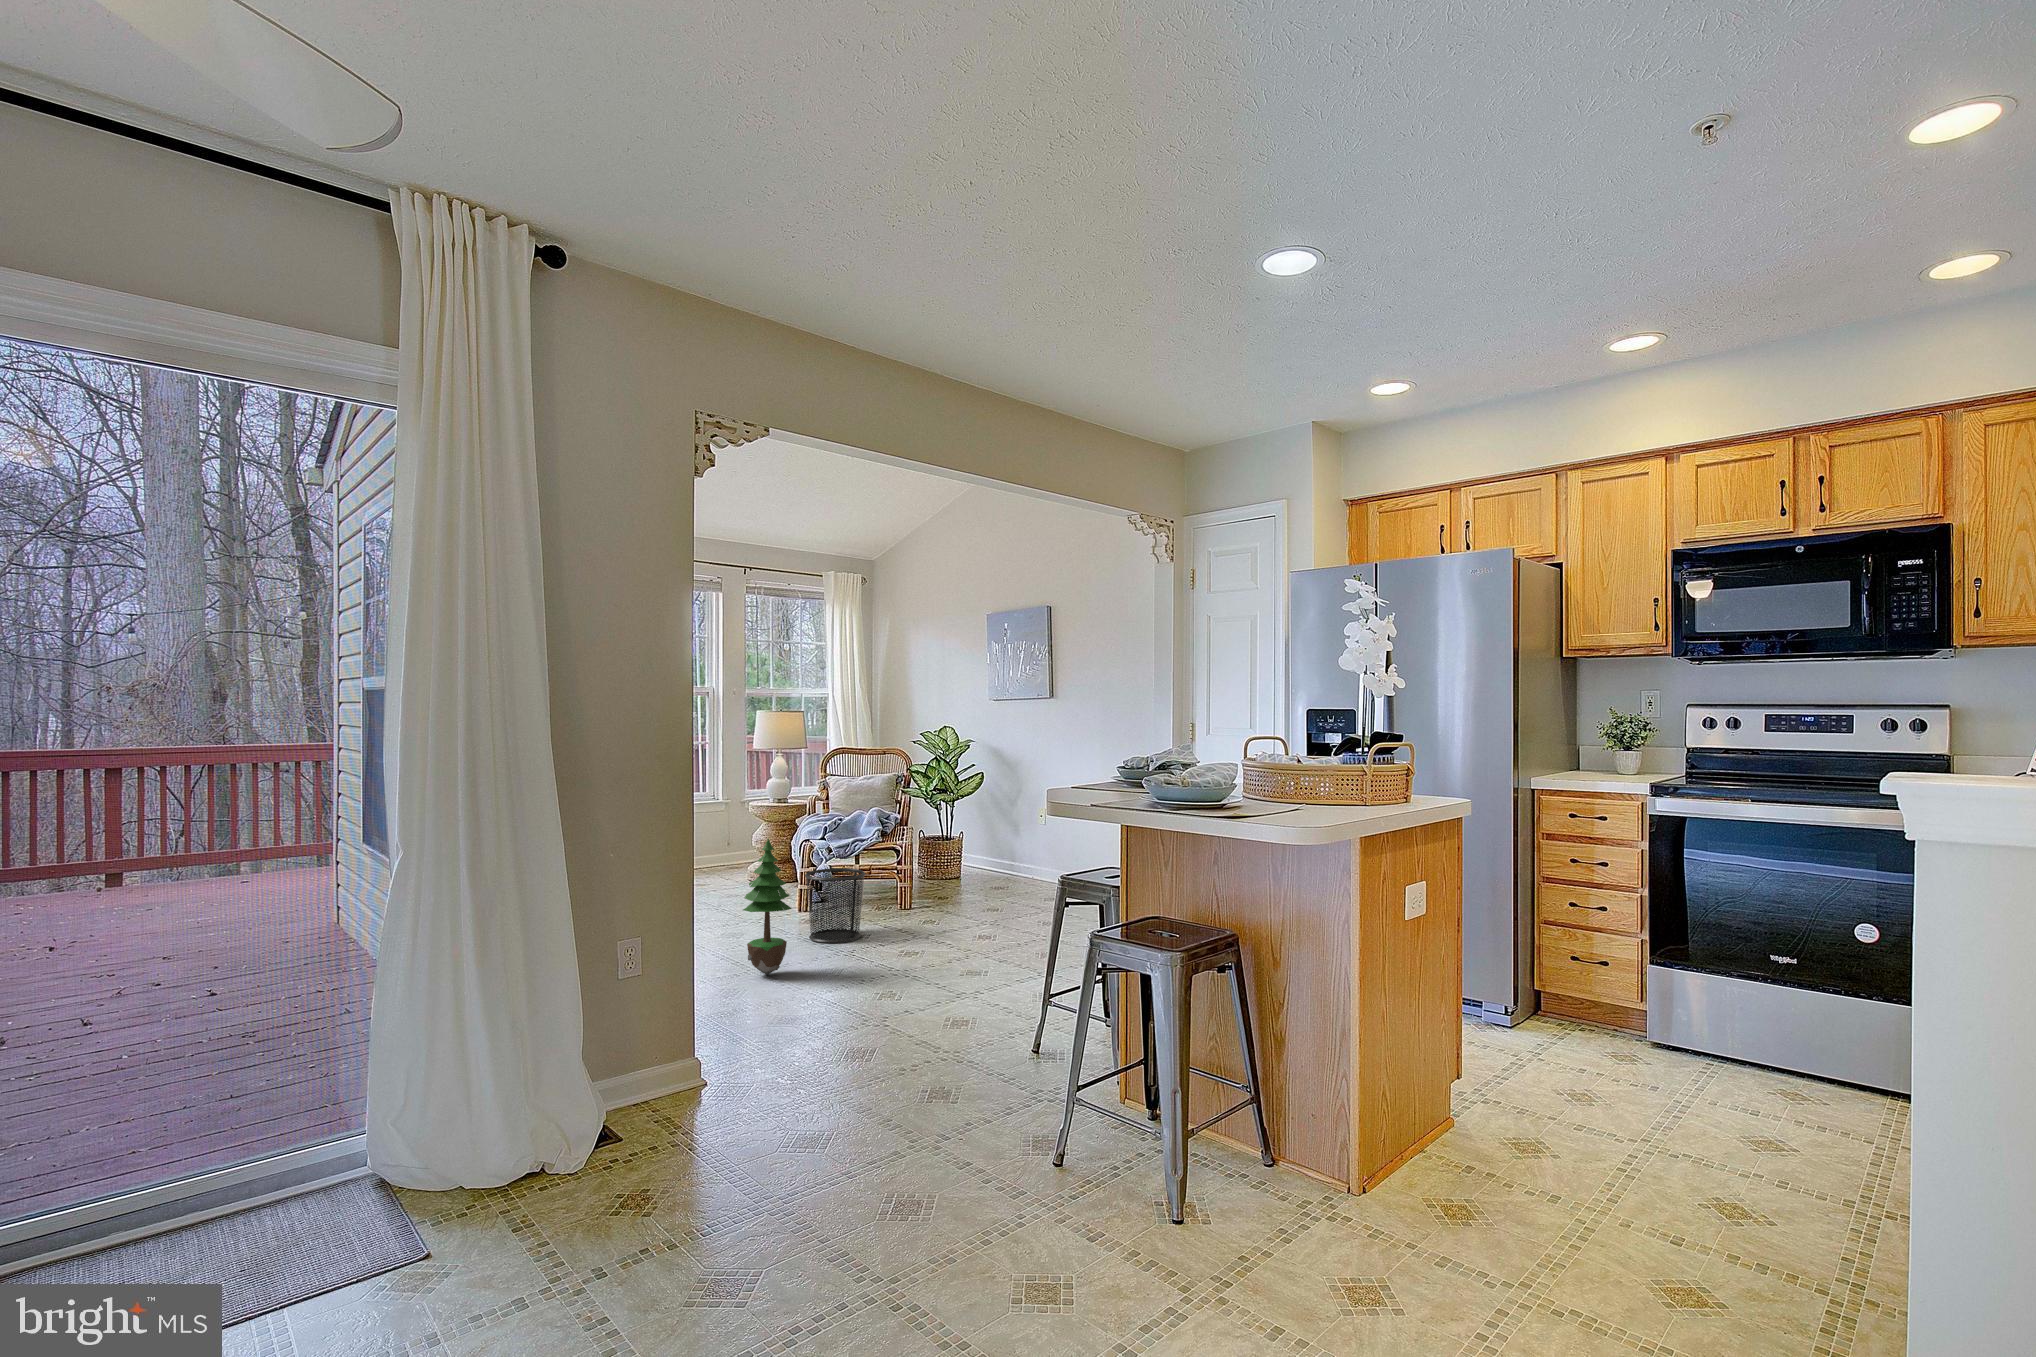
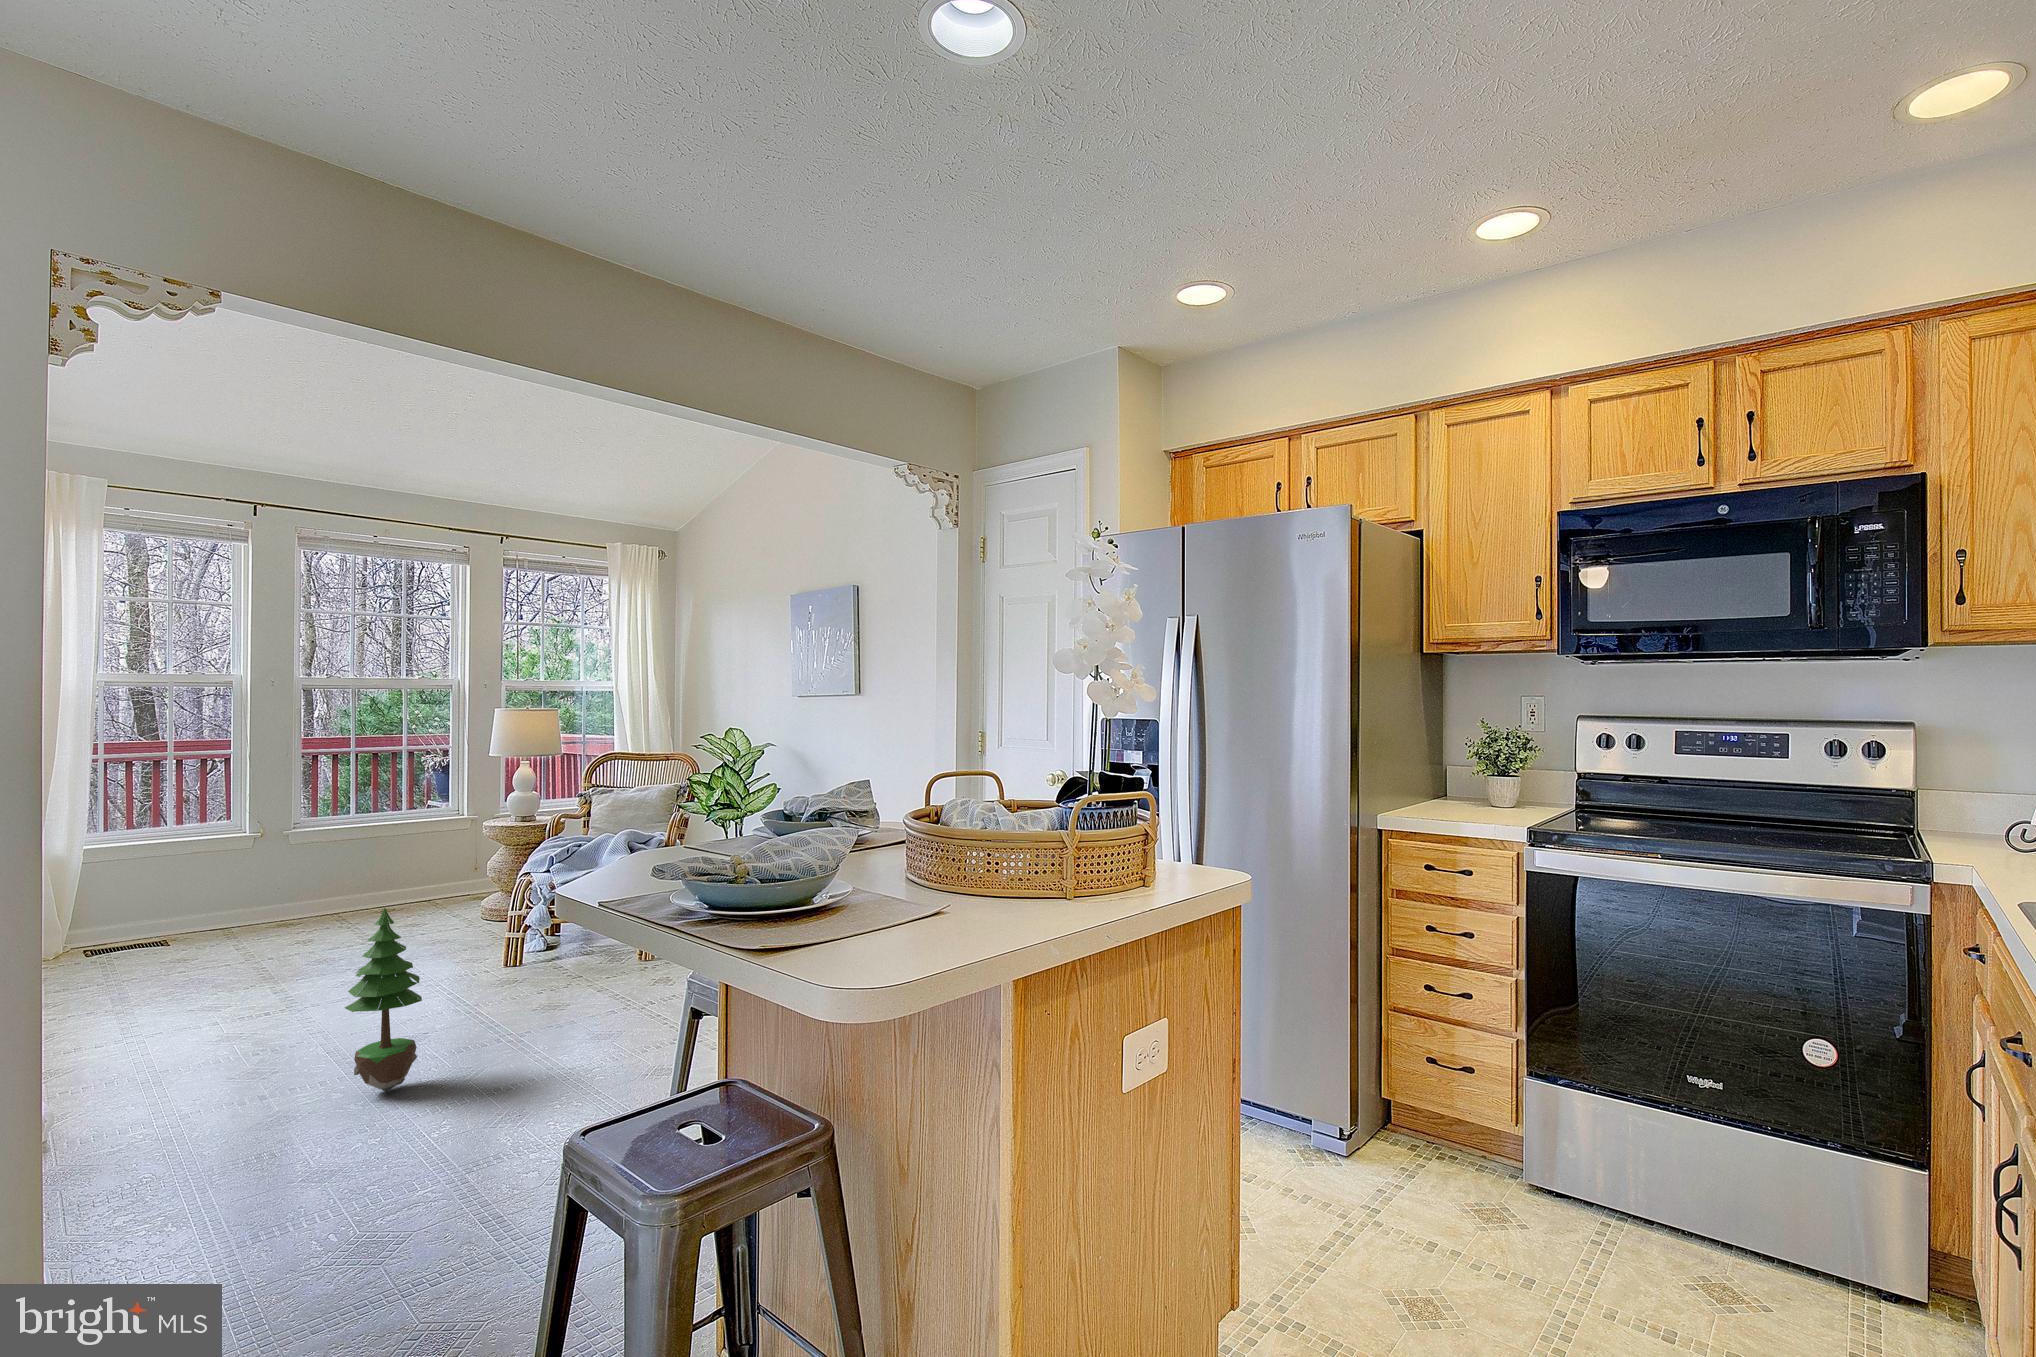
waste bin: present [805,868,865,943] -> none [488,924,573,1026]

